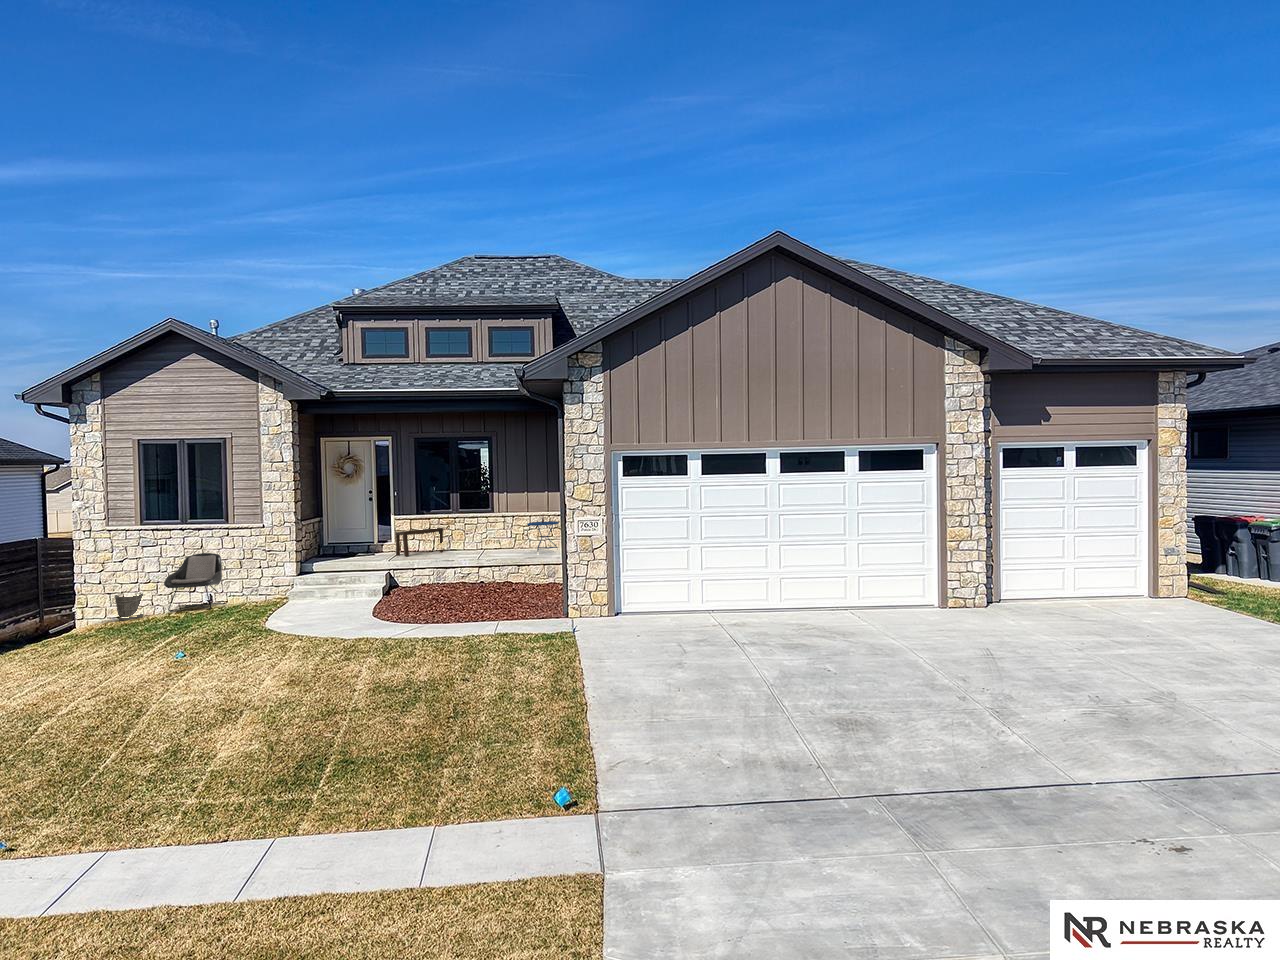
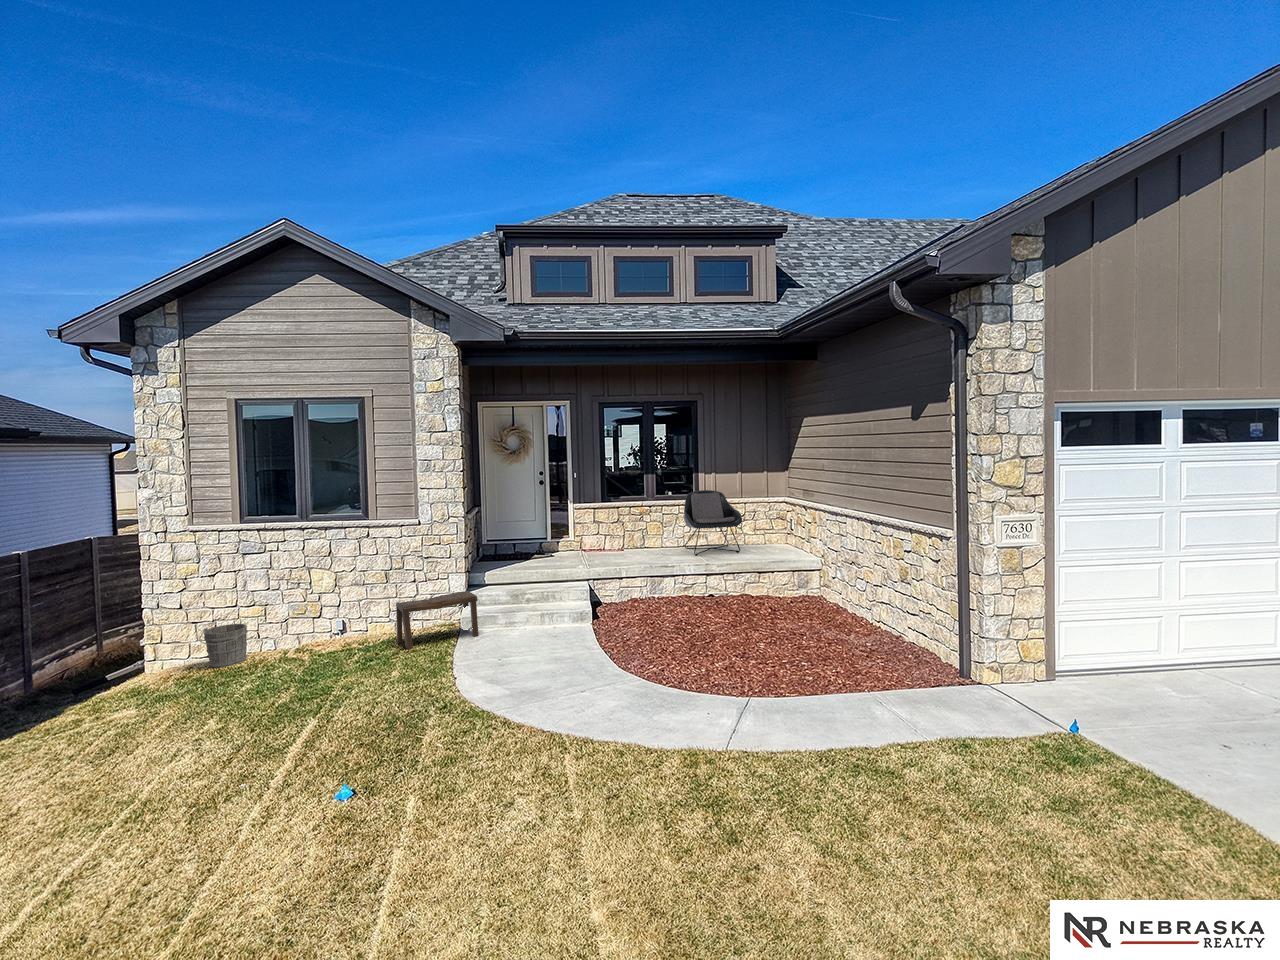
side table: present [527,515,559,550] -> none [763,503,806,557]
bench: present [395,528,443,556] -> present [396,591,478,649]
lounge chair: present [164,553,225,612] -> present [684,490,742,556]

